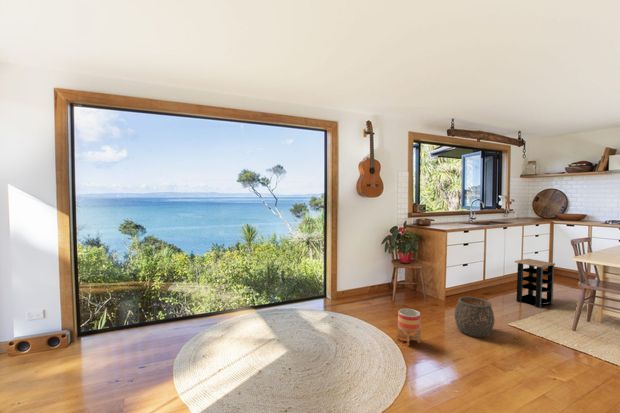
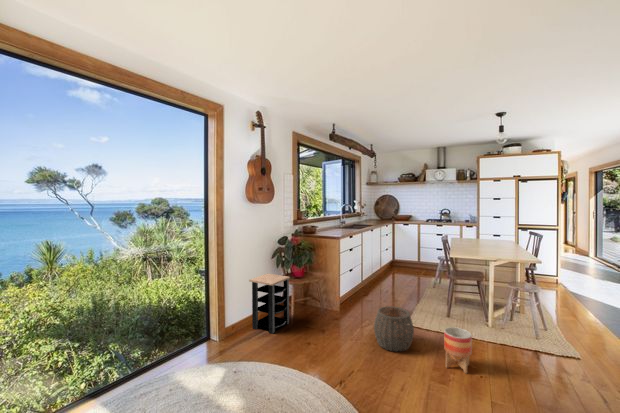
side table: present [515,259,555,308] -> present [249,273,290,334]
planter: present [397,309,420,346] -> present [444,327,472,373]

